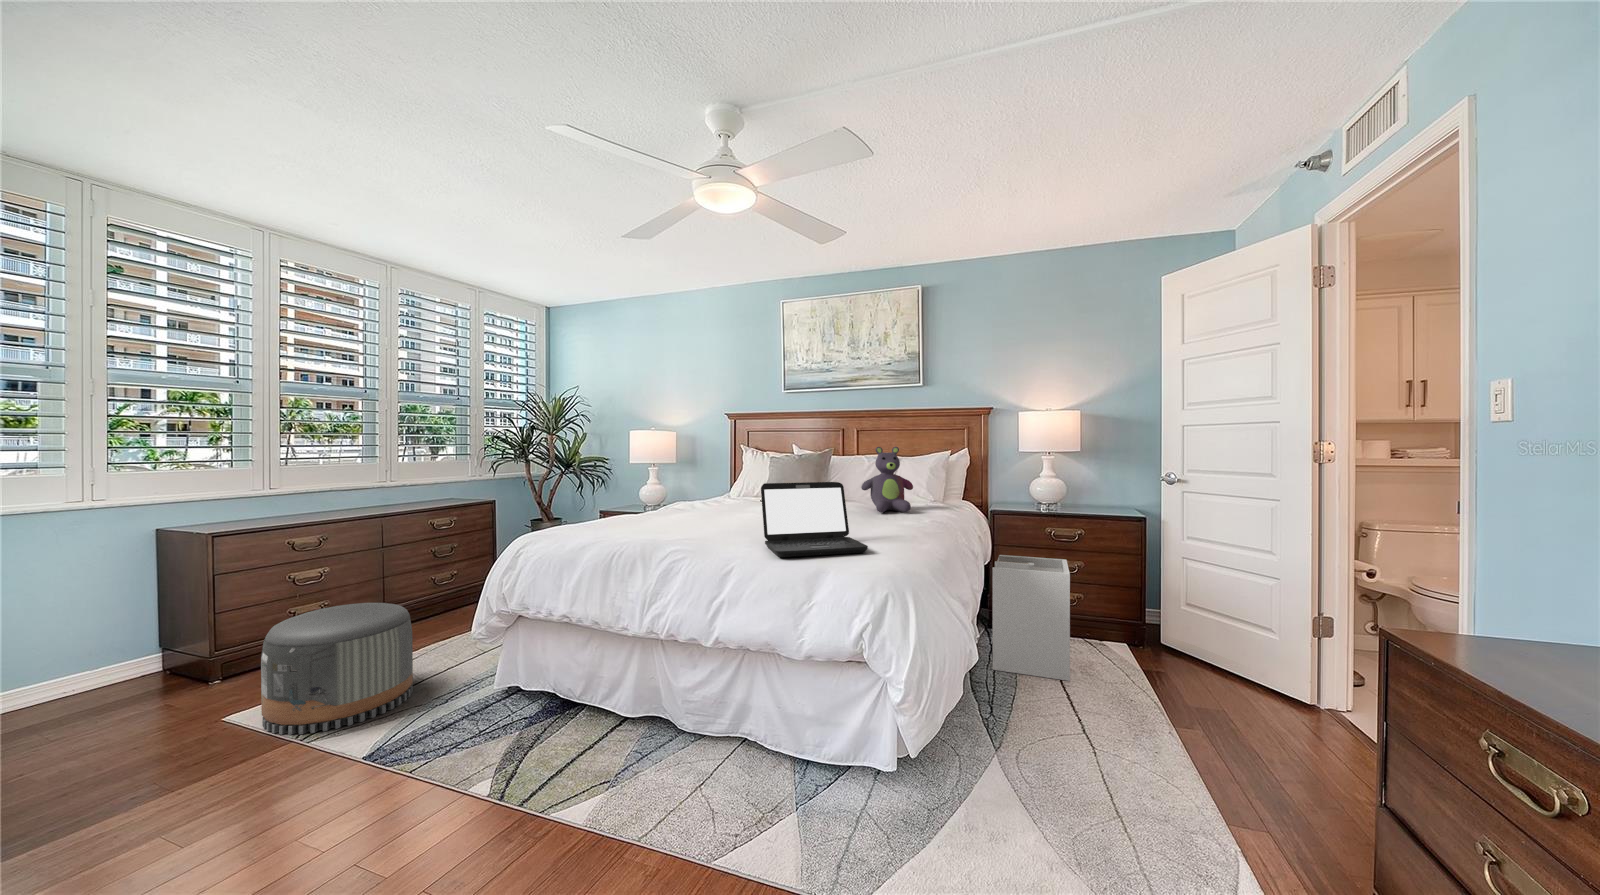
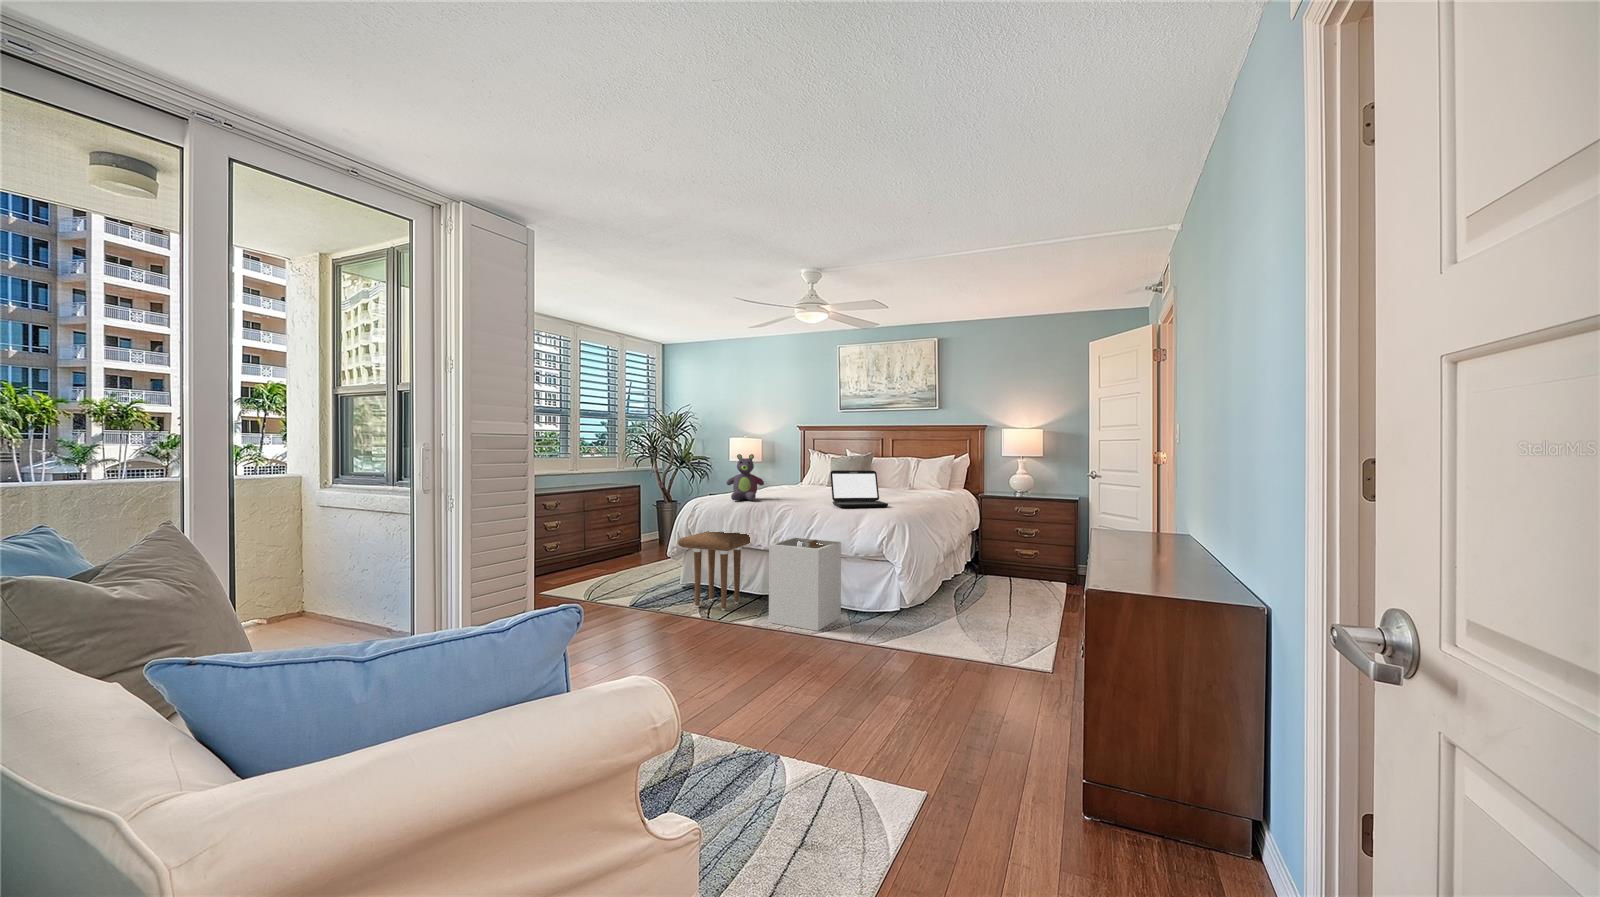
stuffed bear: present [861,447,913,512] -> present [727,454,764,501]
laundry hamper: present [992,555,1070,681] -> present [769,538,841,631]
side table: none [455,597,623,767] -> present [678,531,750,611]
pouf: present [261,603,413,735] -> none [563,537,631,598]

